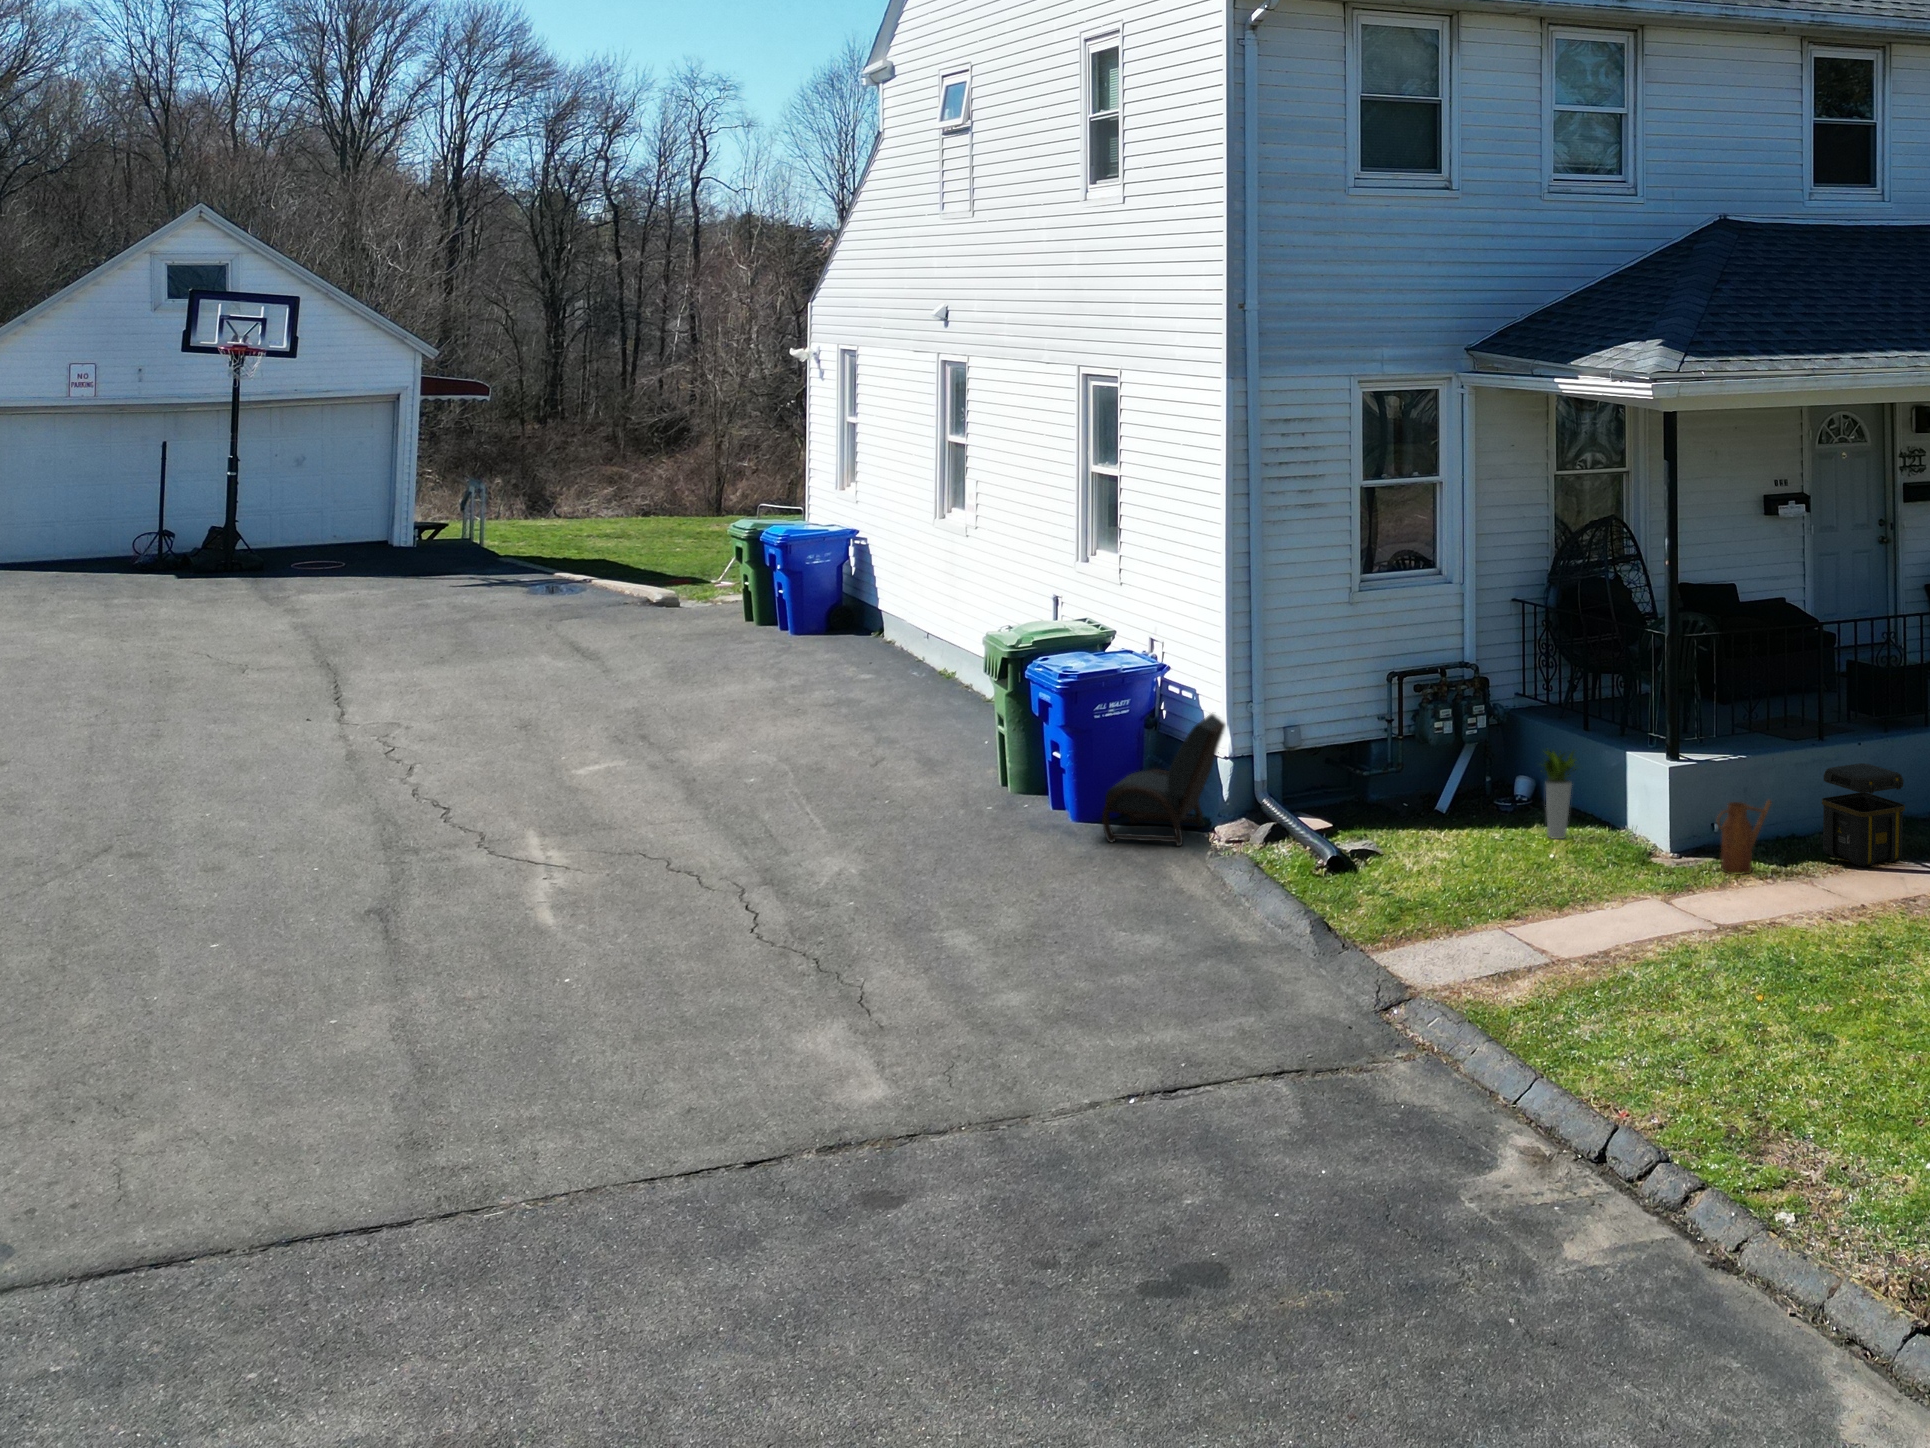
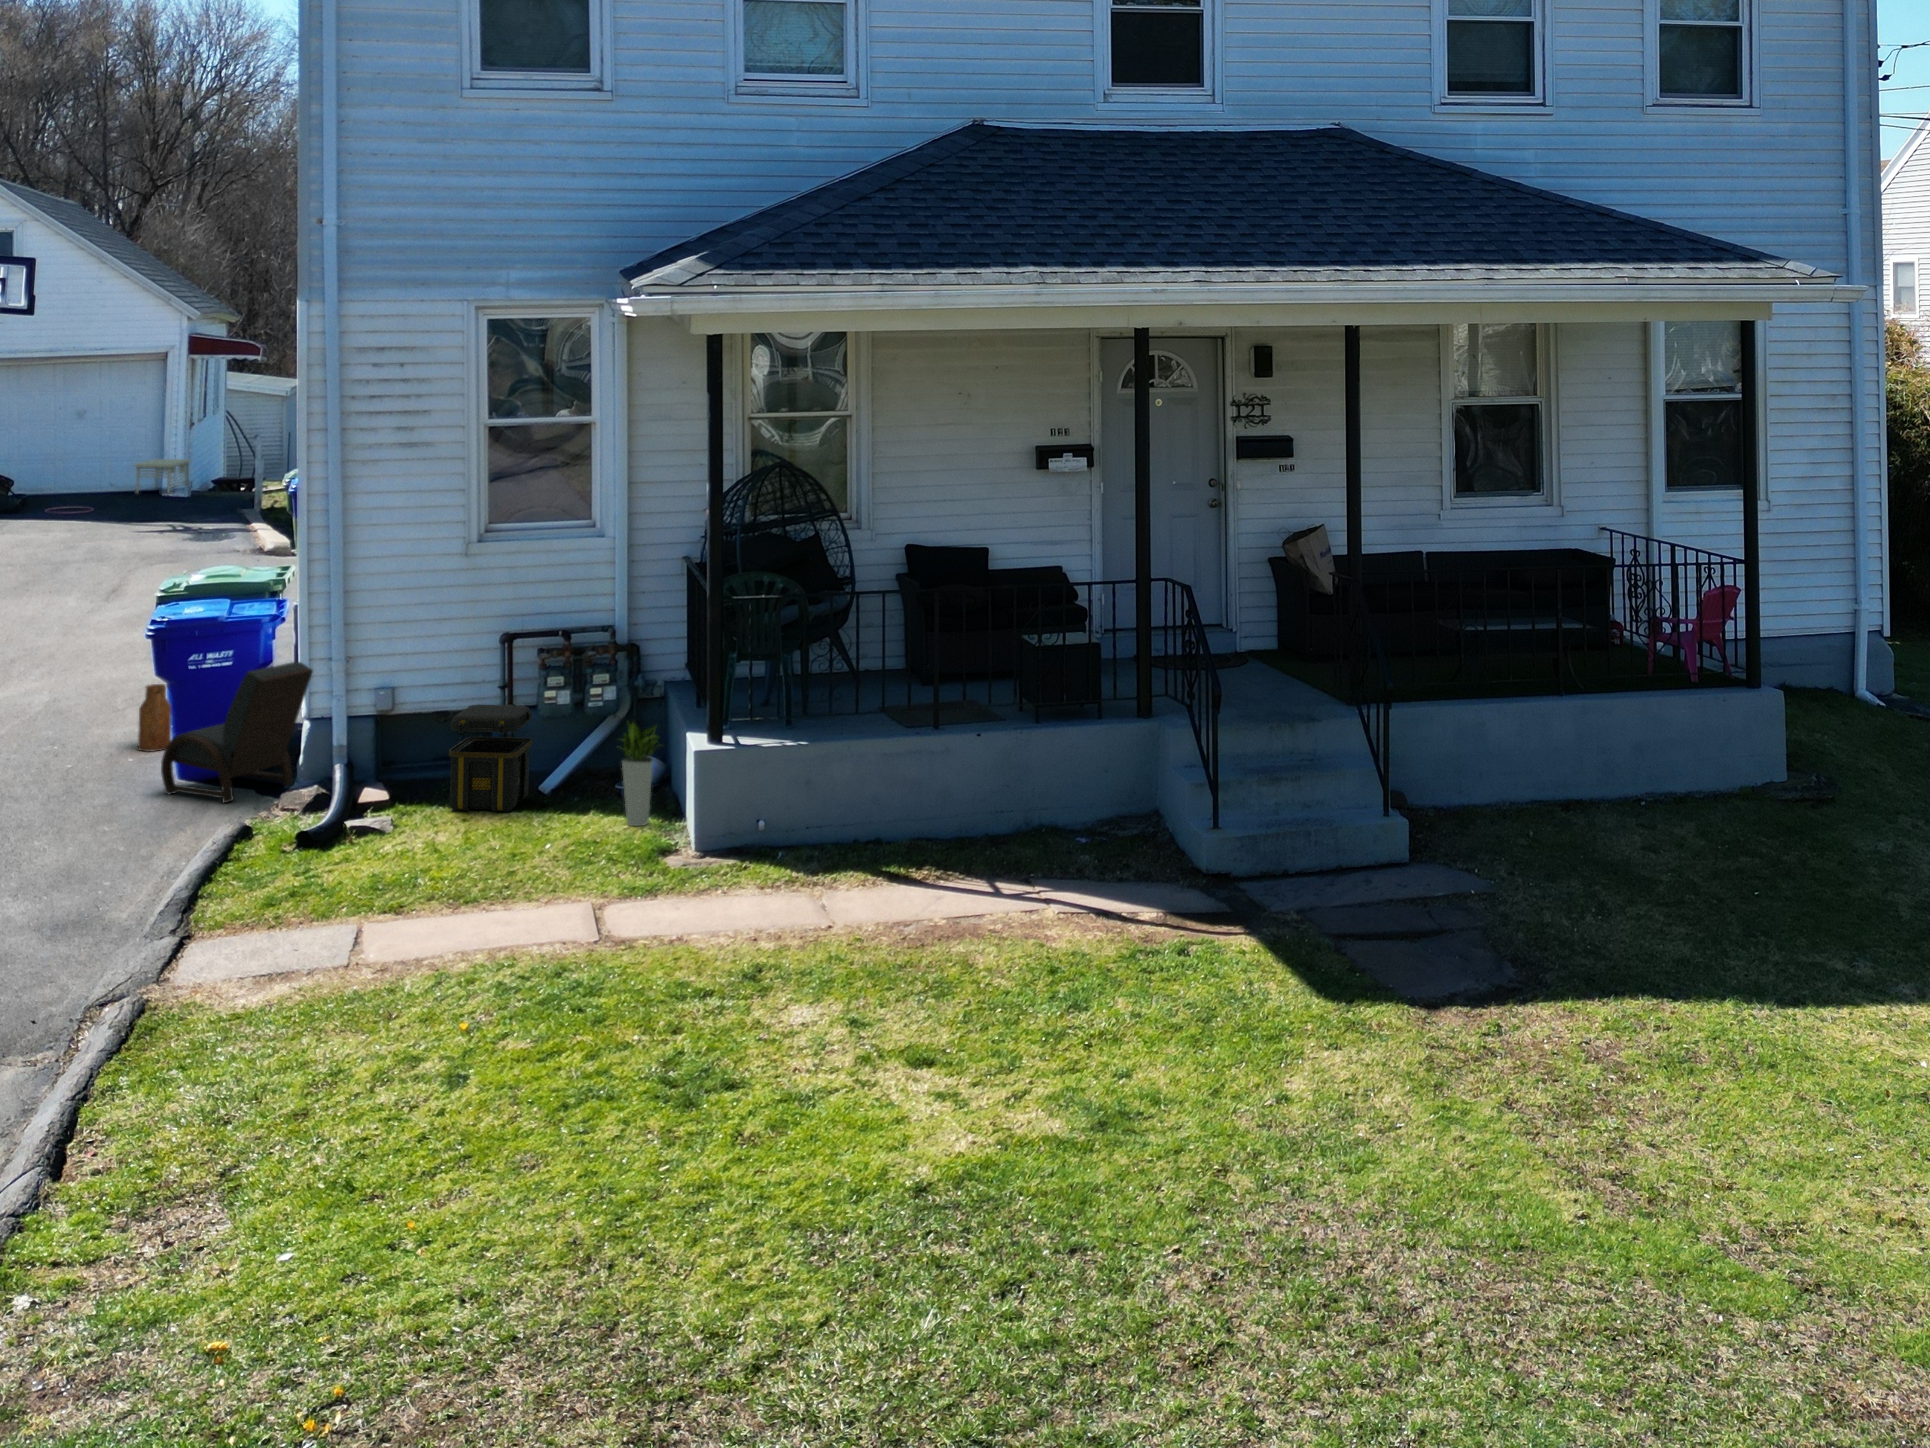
storage bench: none [399,506,448,545] -> present [134,459,190,493]
toolbox: present [1822,763,1905,866] -> present [449,705,532,812]
watering can: present [1717,800,1771,874] -> present [138,684,171,752]

